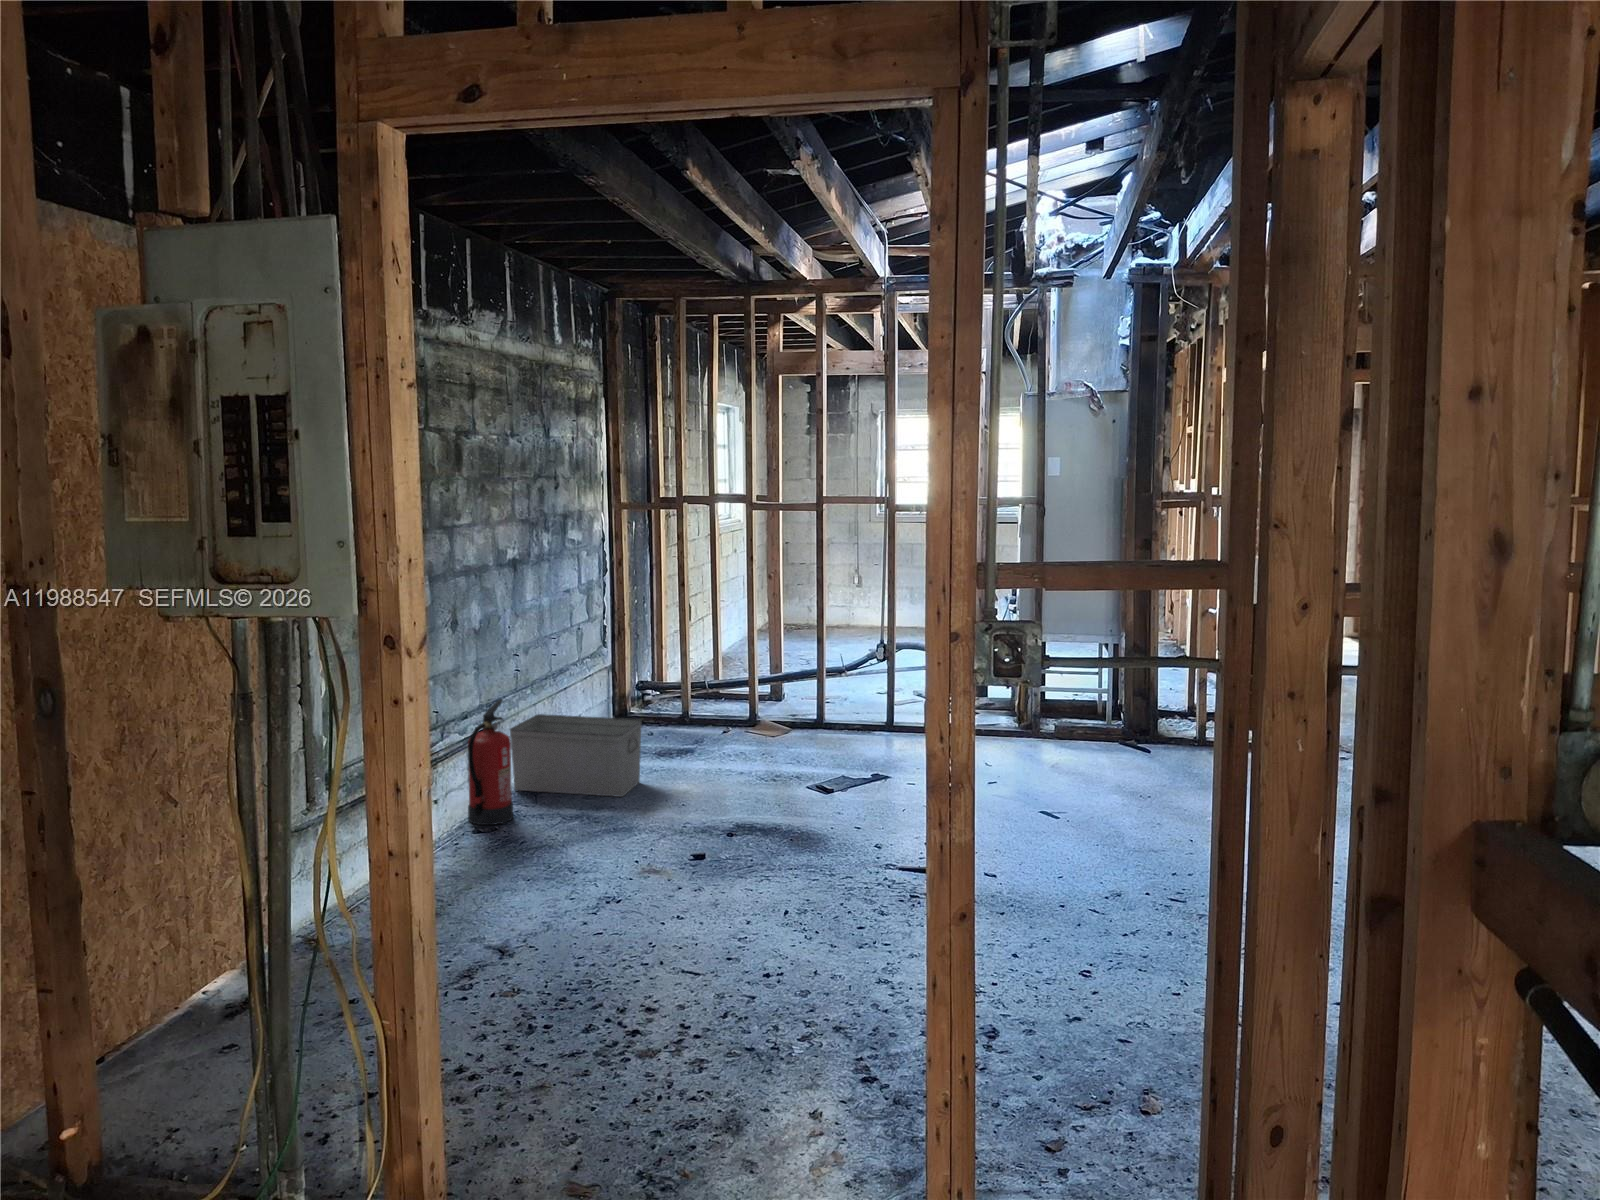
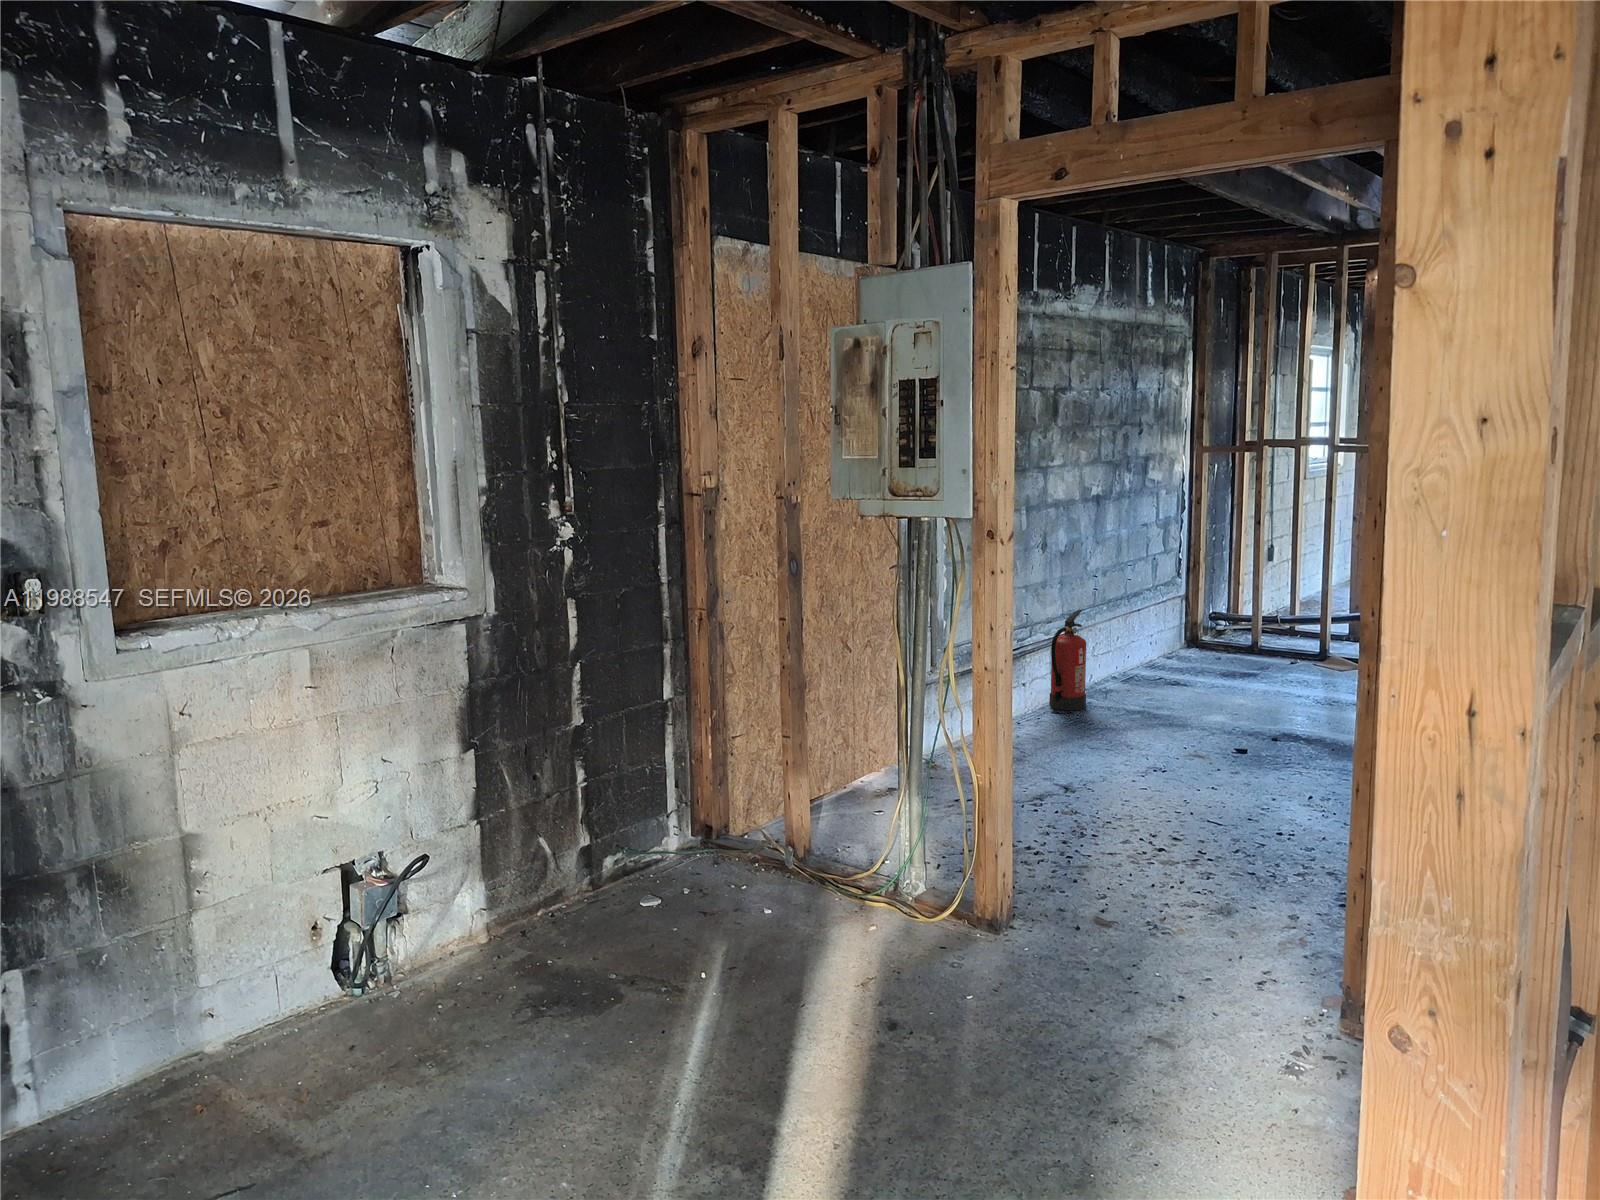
storage bin: present [510,714,642,797] -> none [1087,628,1205,702]

